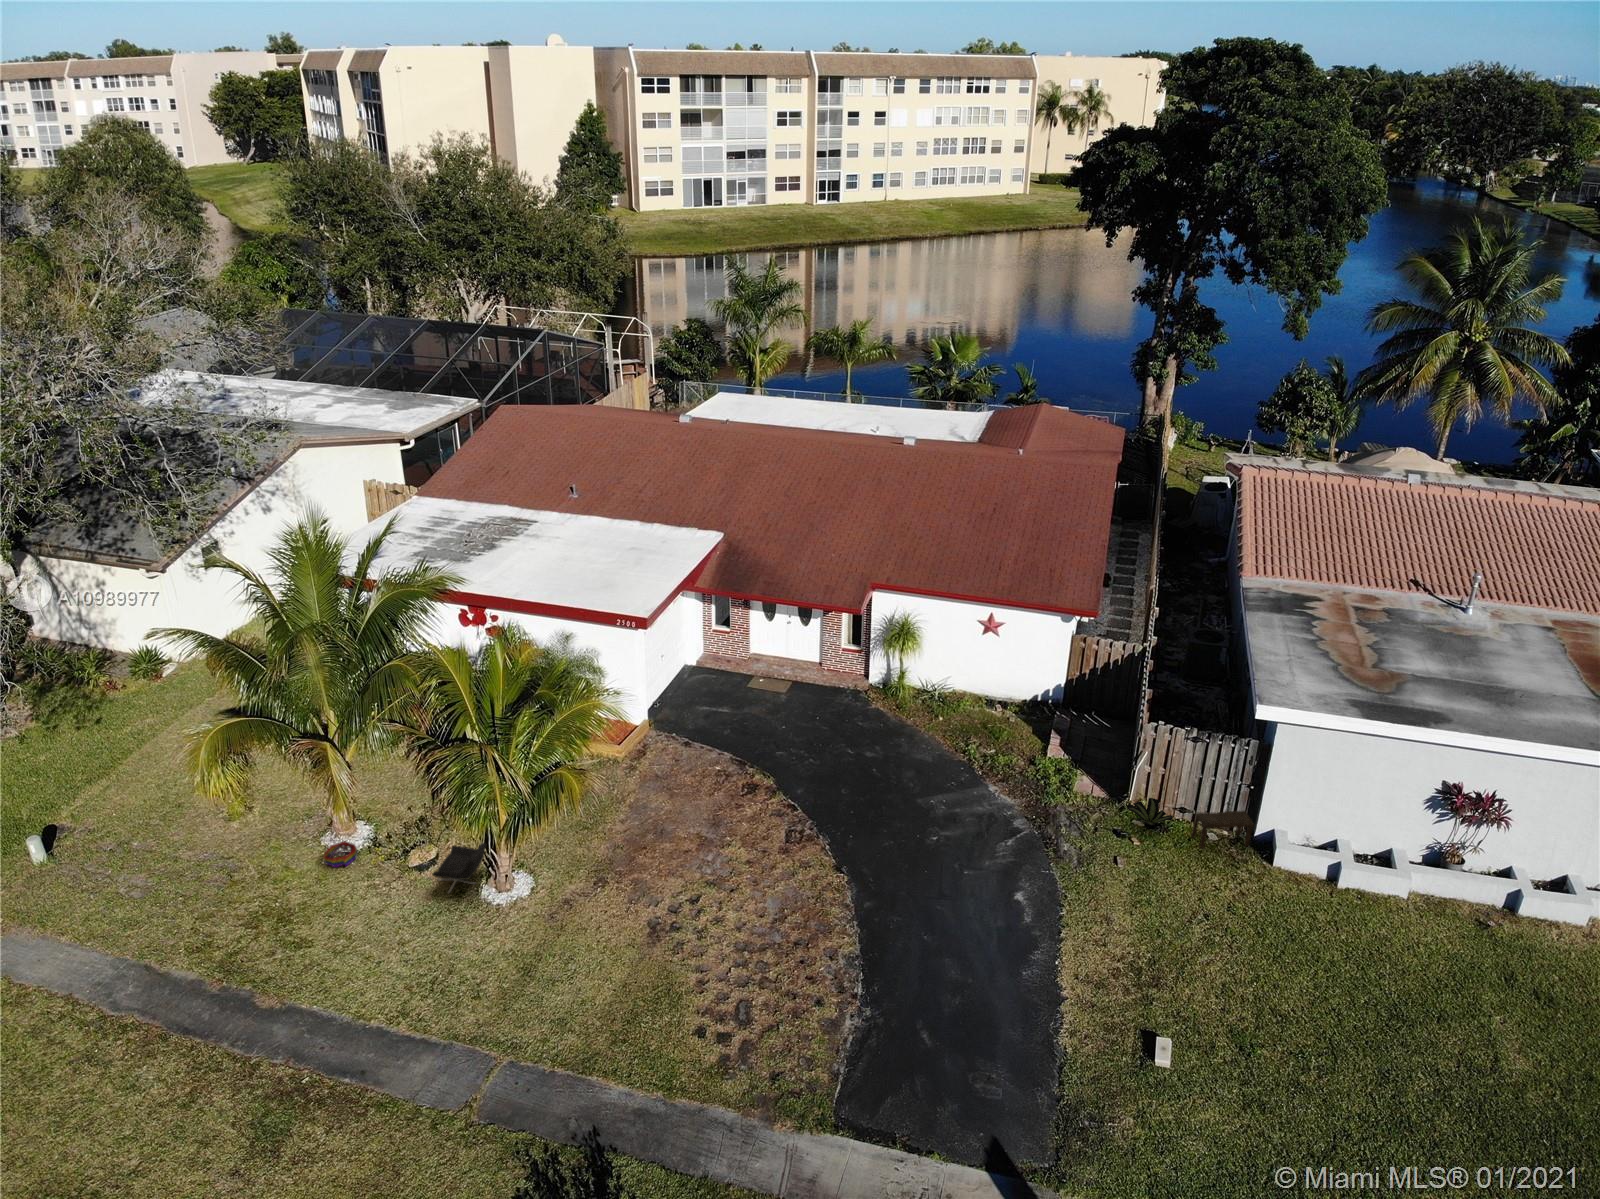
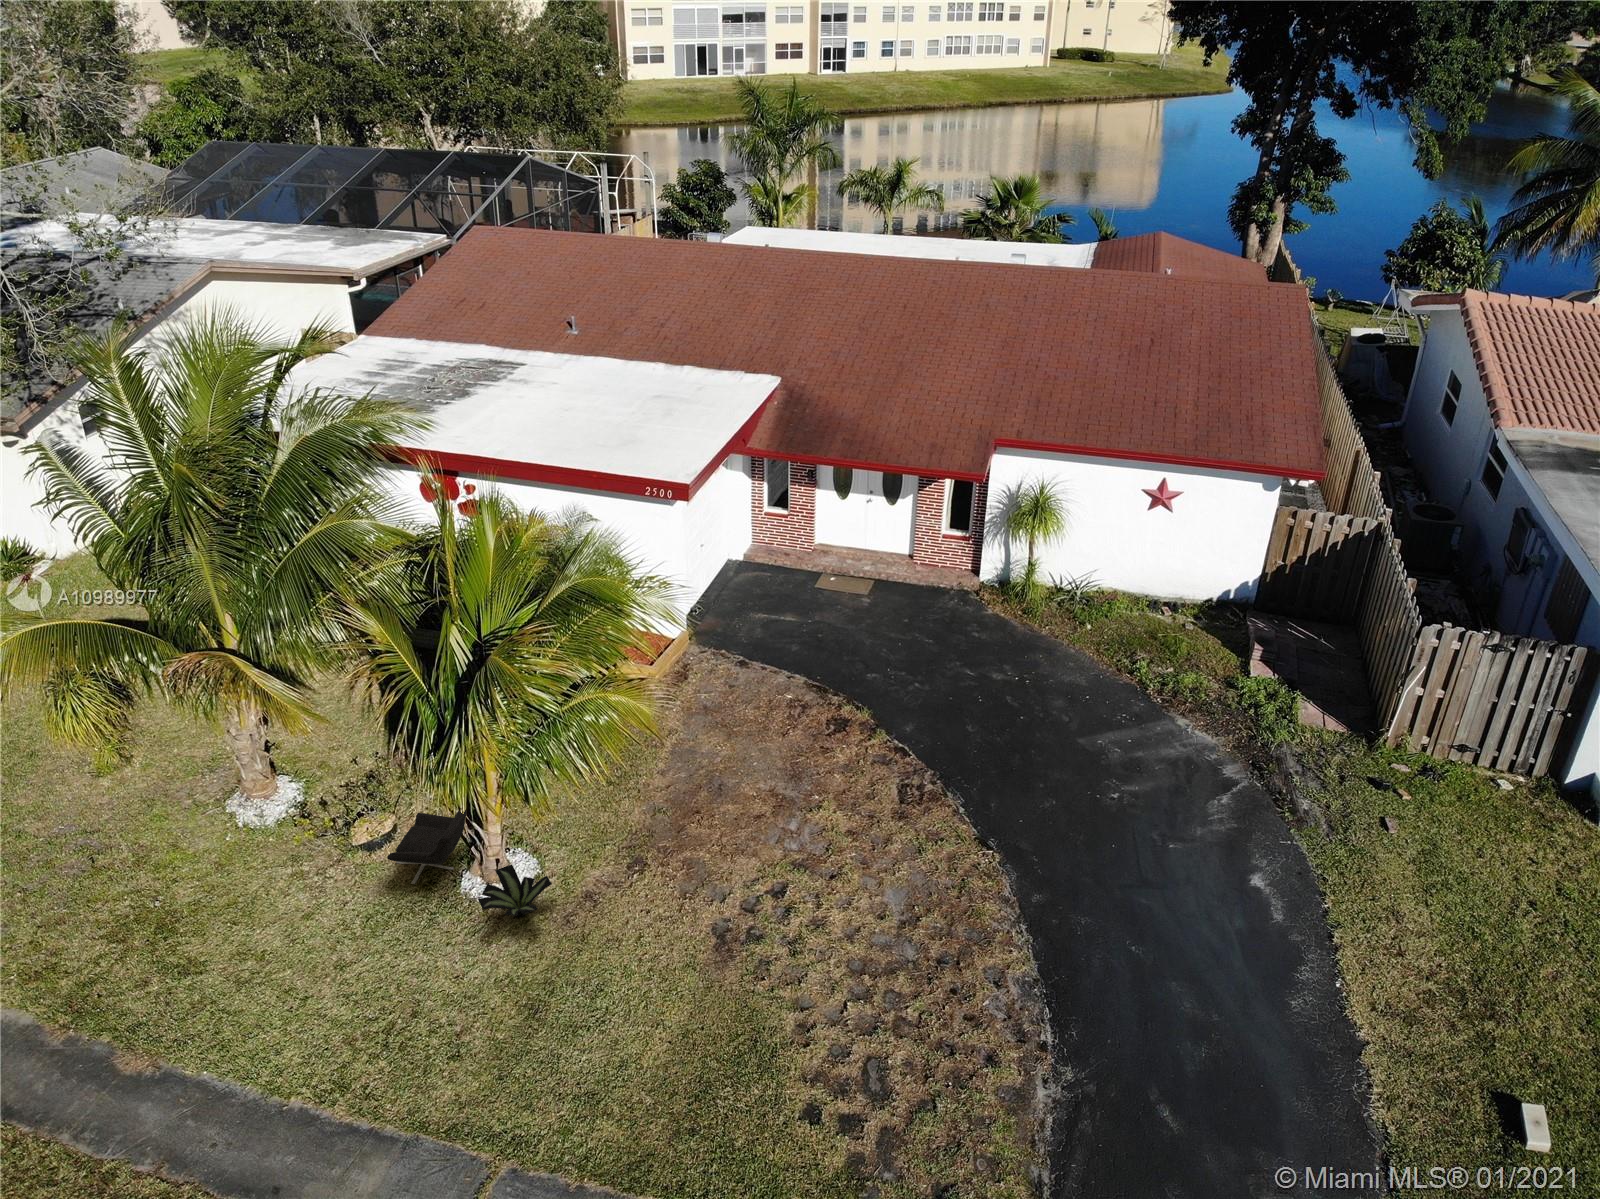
potted plant: present [1127,798,1173,829] -> present [478,864,552,917]
bench: present [1191,811,1254,849] -> none [1481,750,1584,806]
storage bin: present [324,841,358,867] -> none [229,806,282,846]

